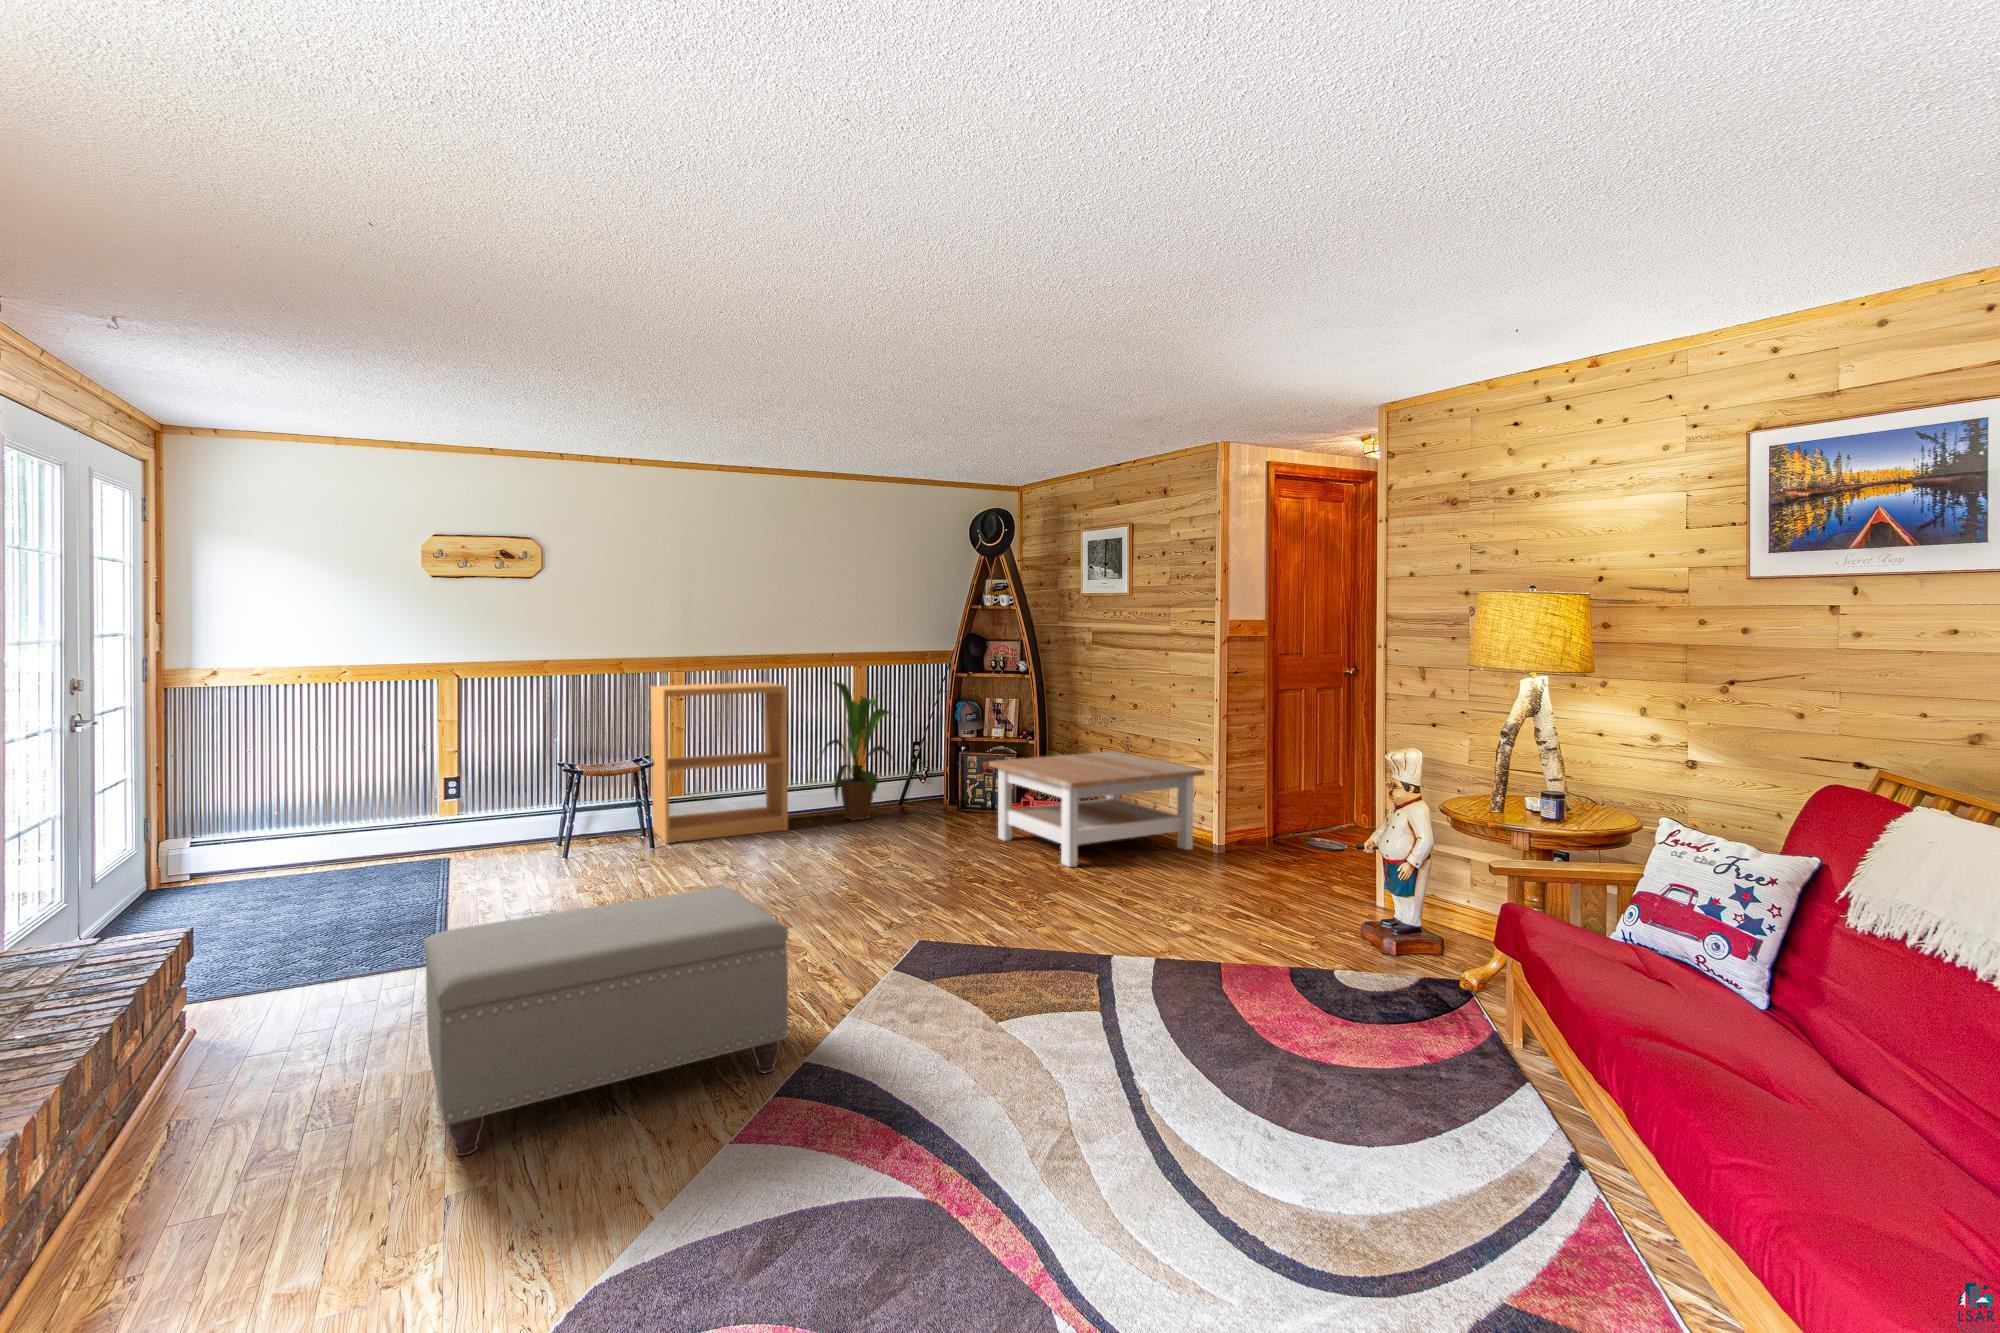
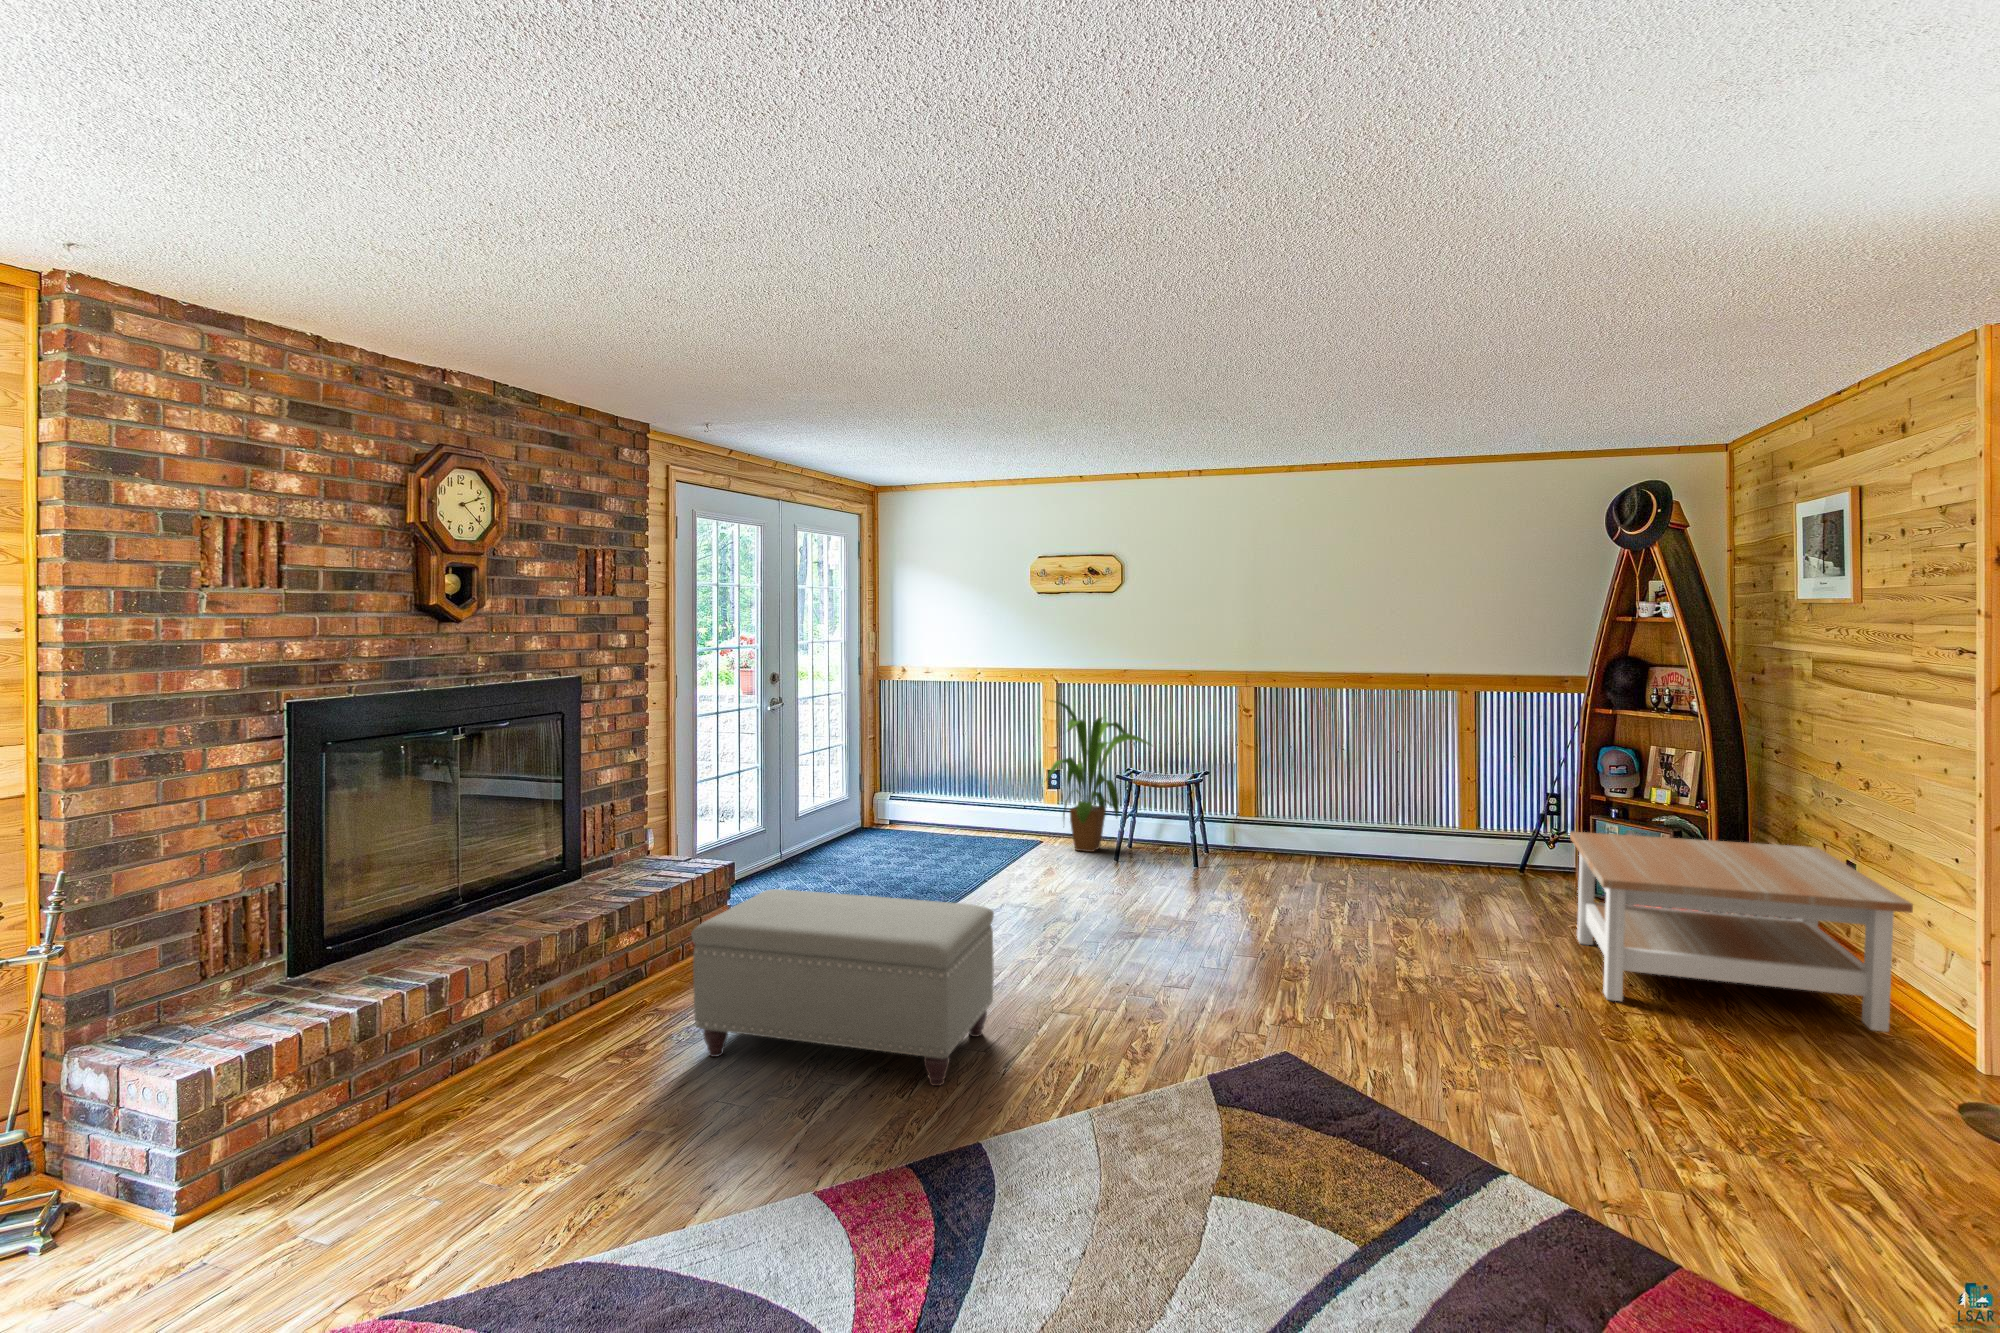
bookshelf: present [651,682,788,844] -> none [1207,701,1347,874]
house plant: present [821,682,894,821] -> present [1047,701,1151,852]

